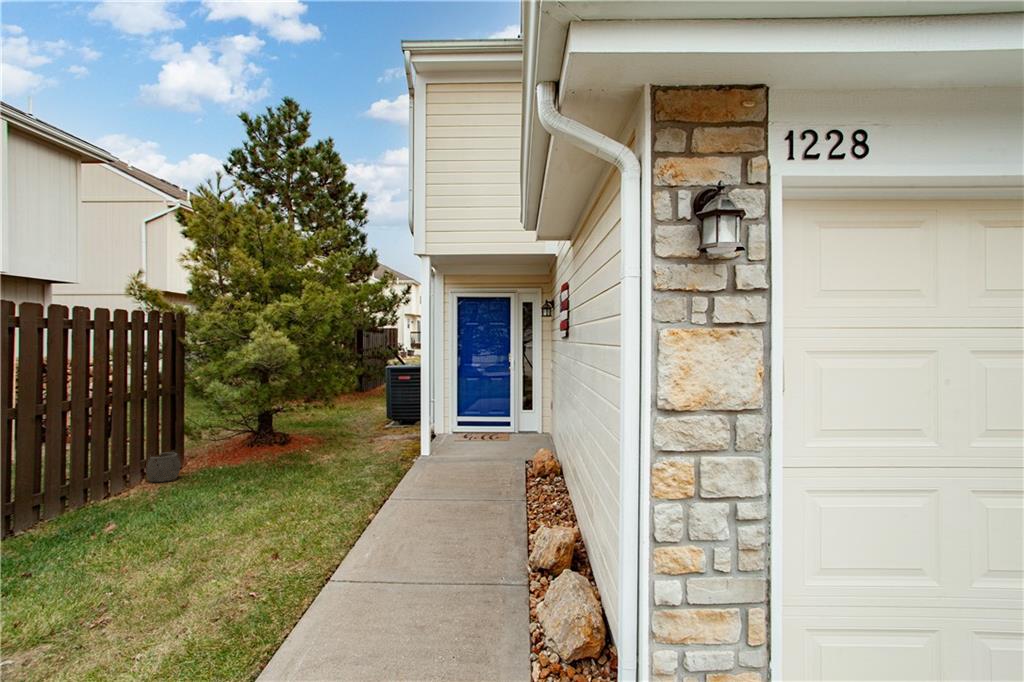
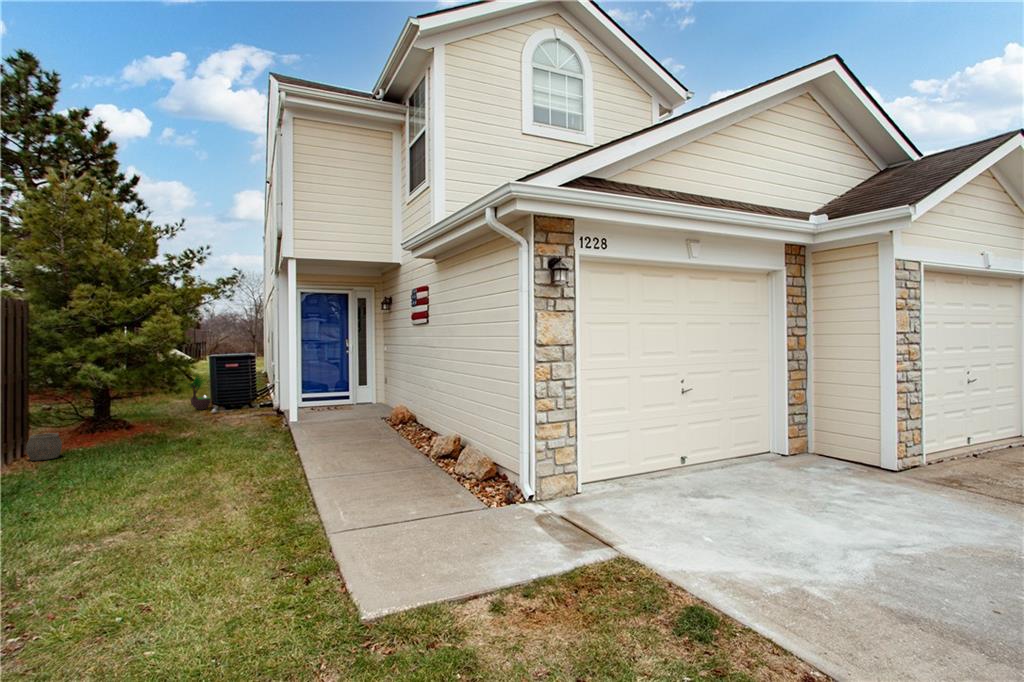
potted tree: none [356,382,381,424] -> present [185,375,211,410]

